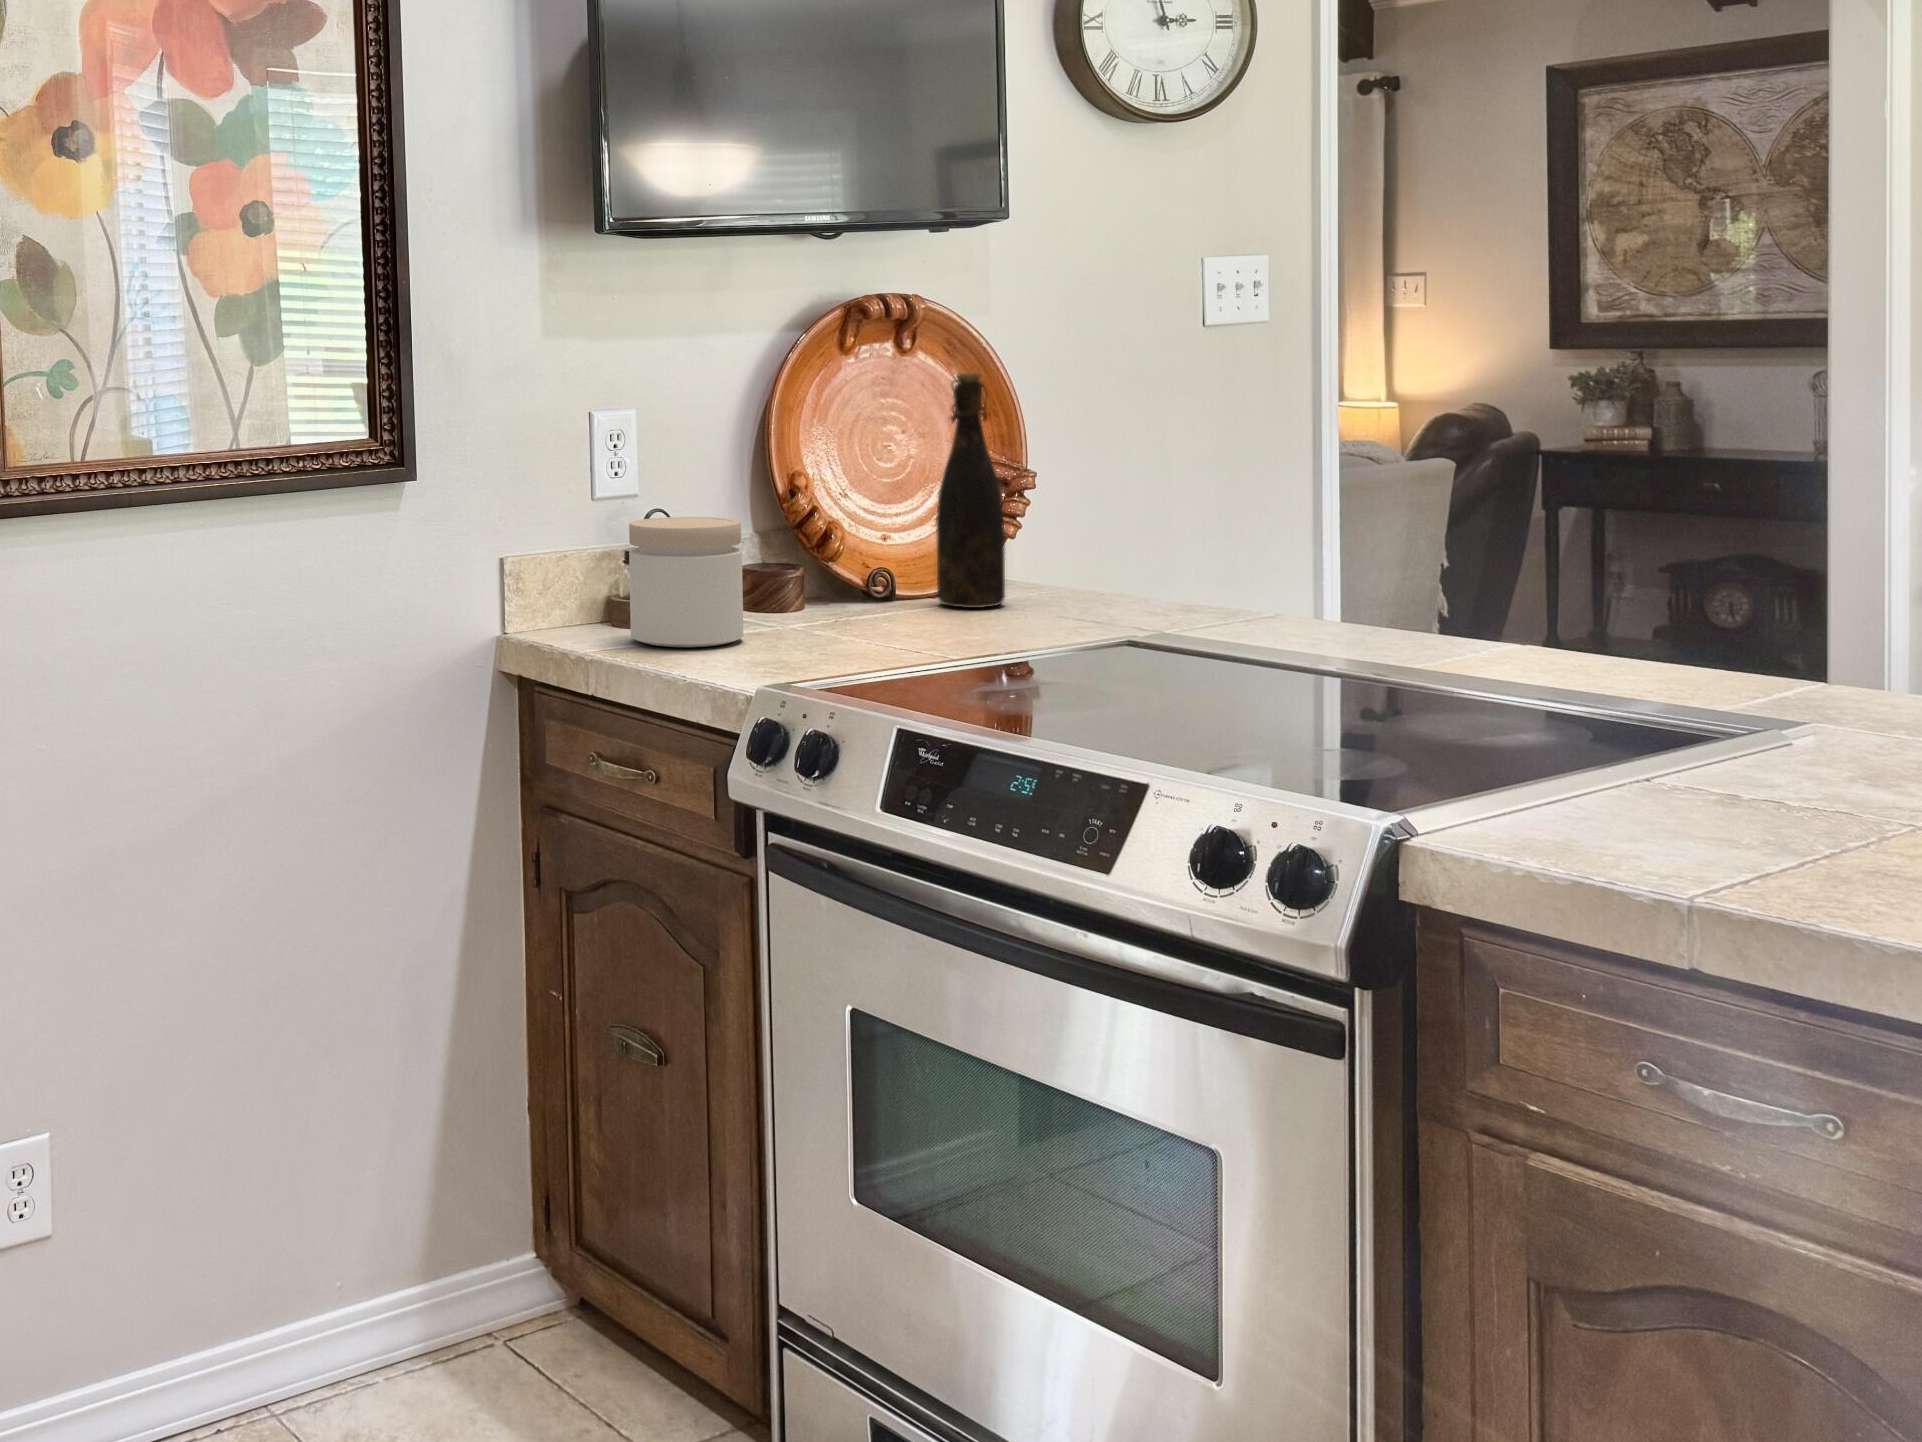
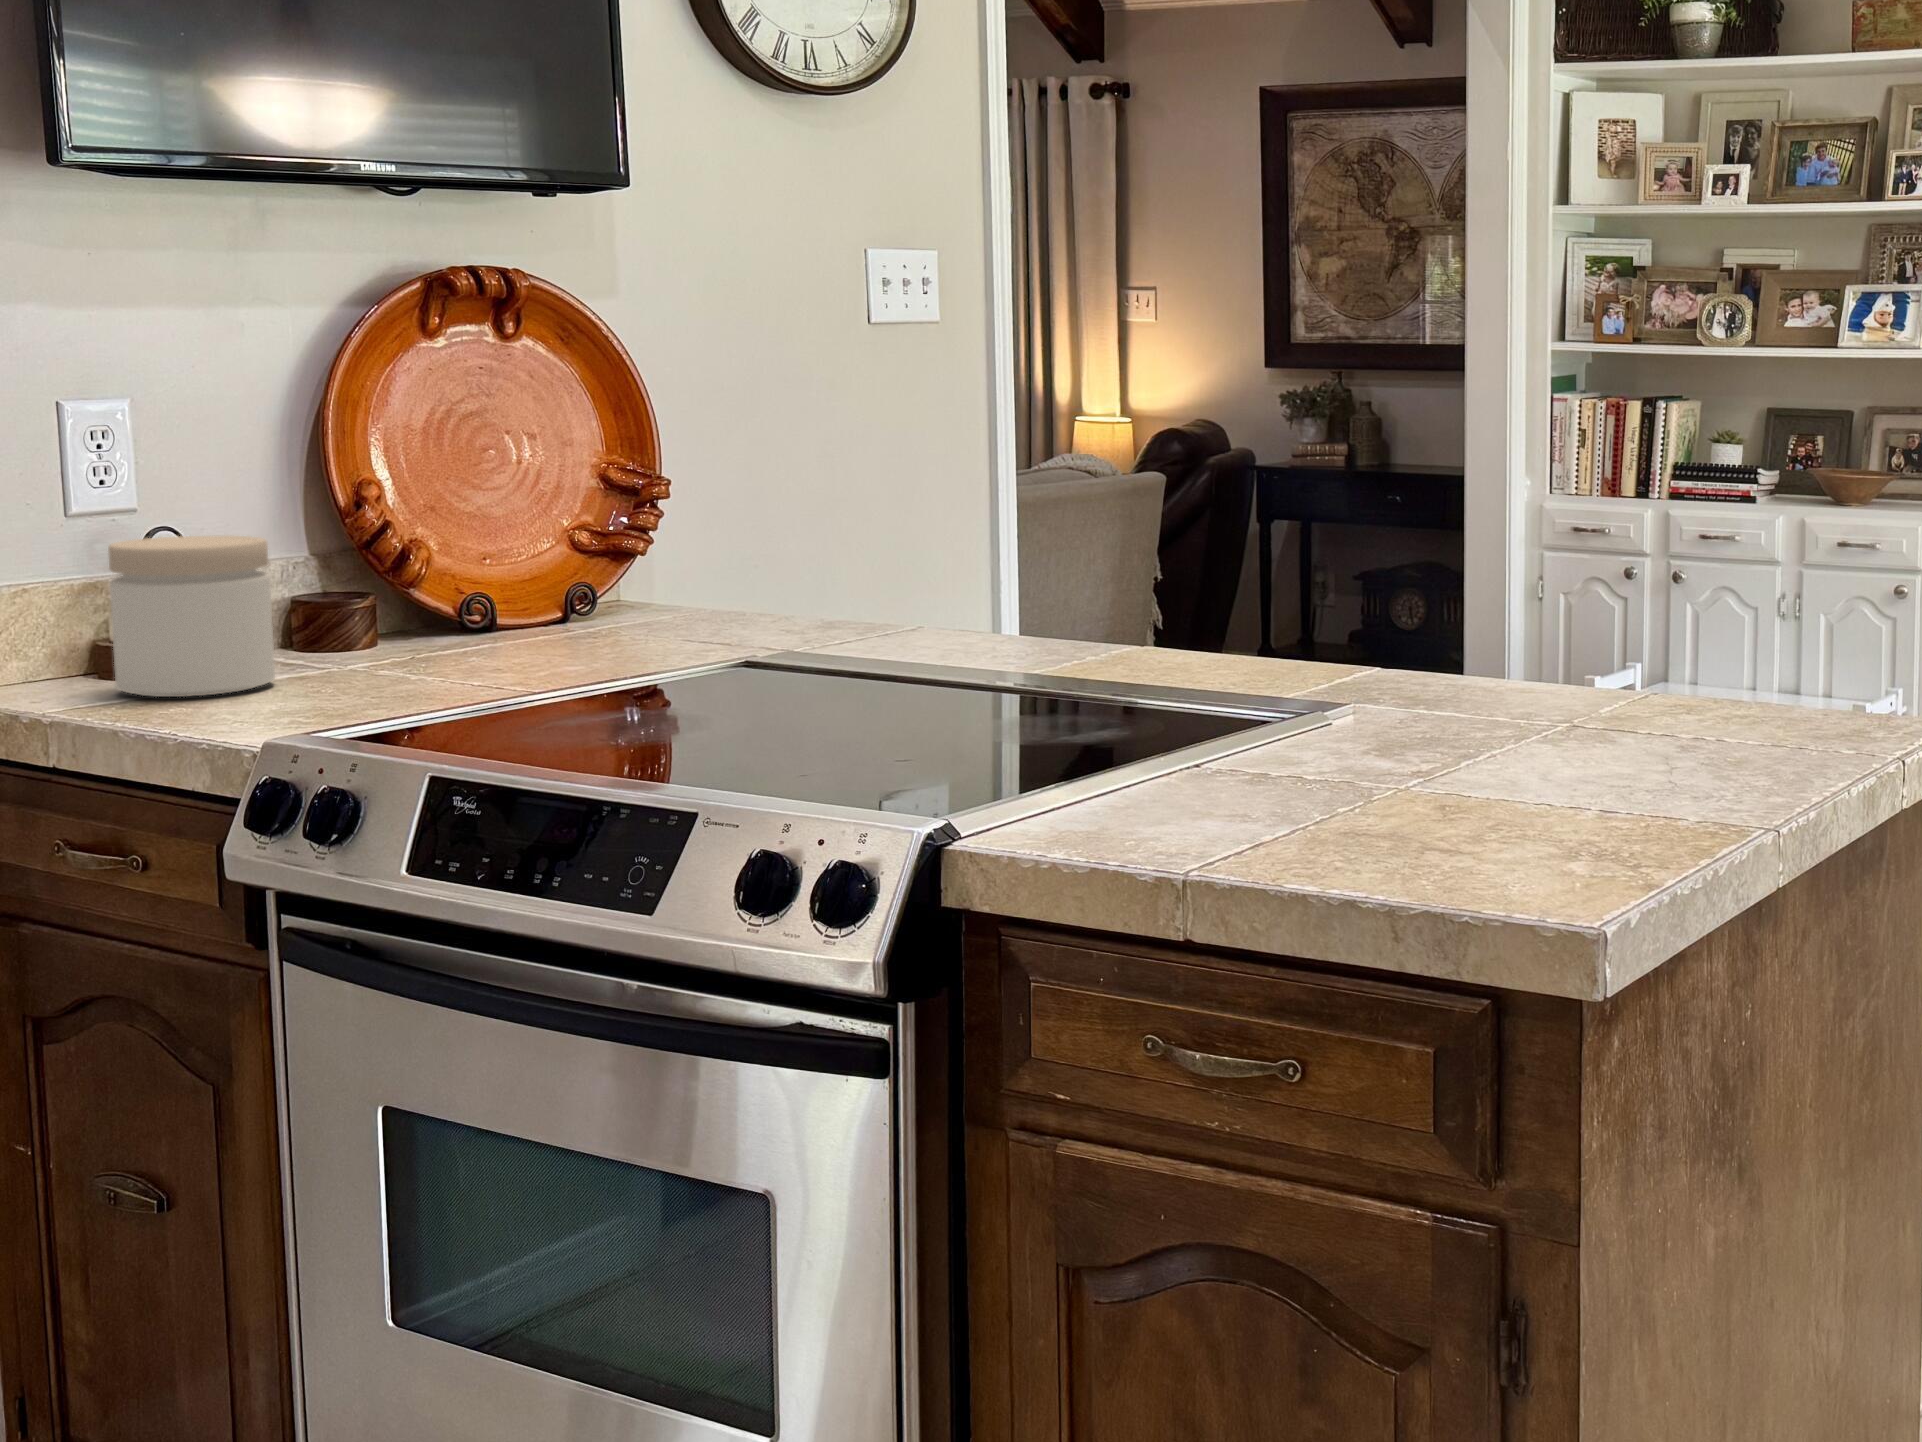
bottle: present [936,373,1005,608] -> none [540,365,624,635]

